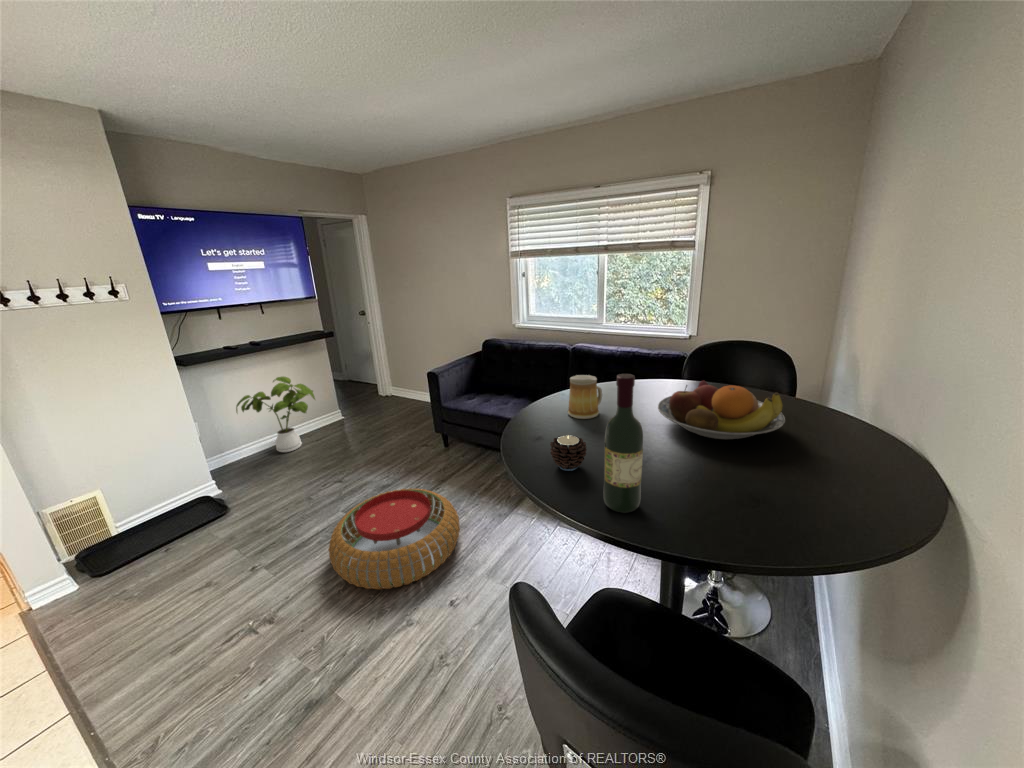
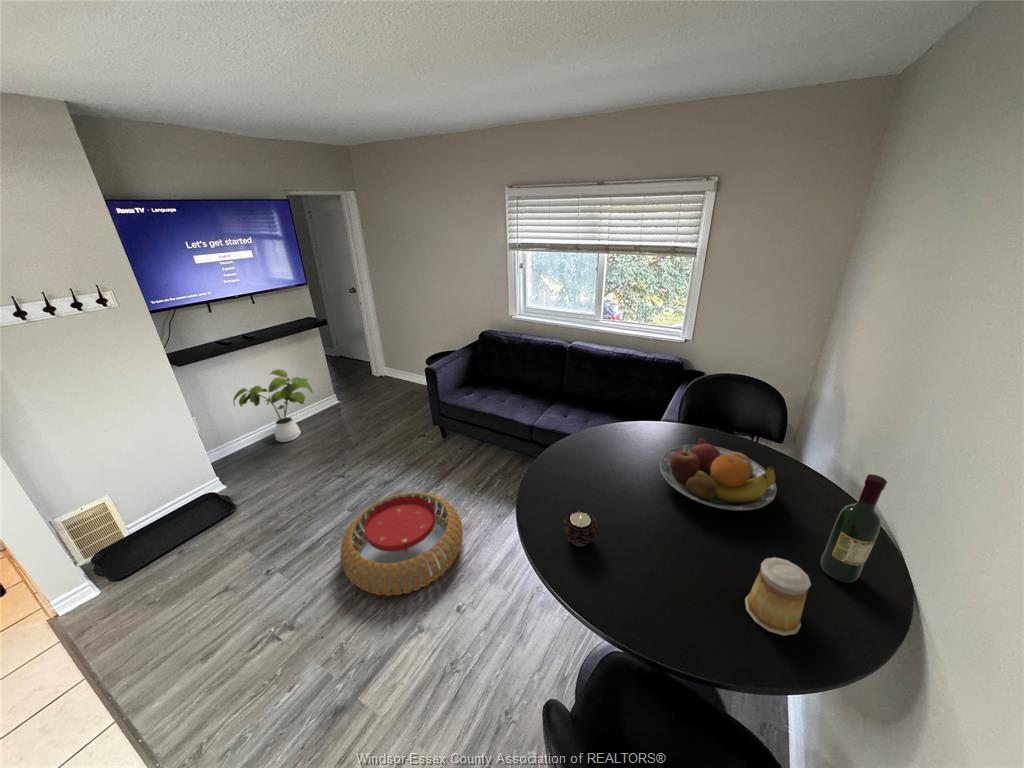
wine bottle: present [604,374,643,513] -> present [821,474,887,583]
mug: present [568,375,602,419] -> present [745,558,811,636]

